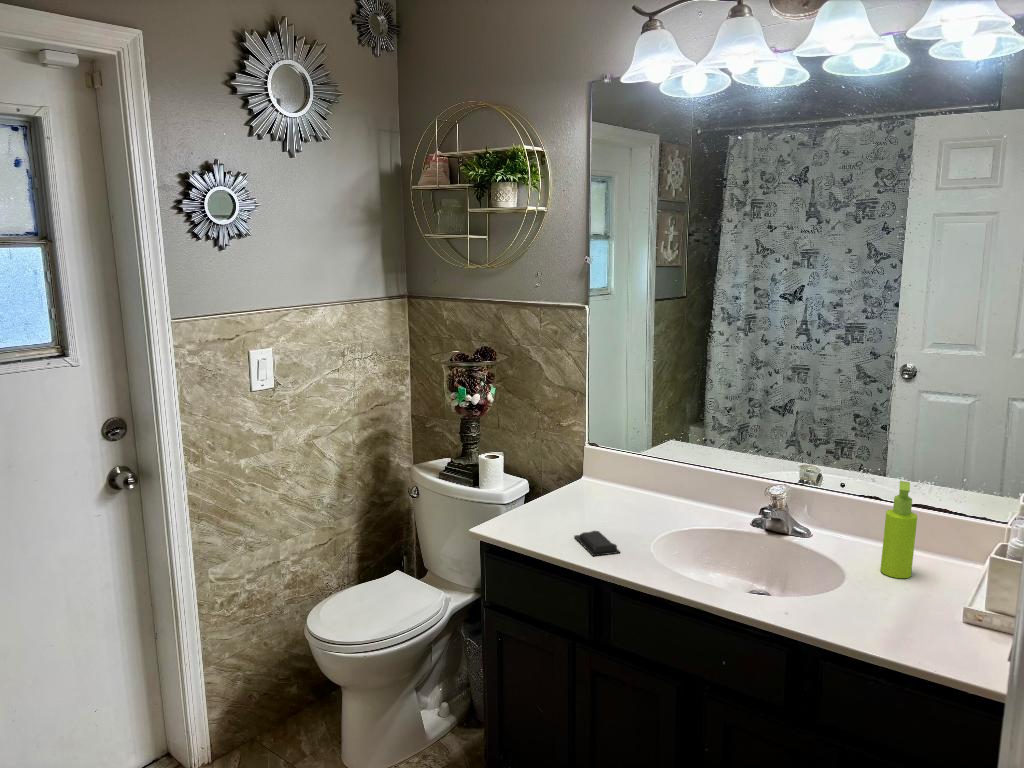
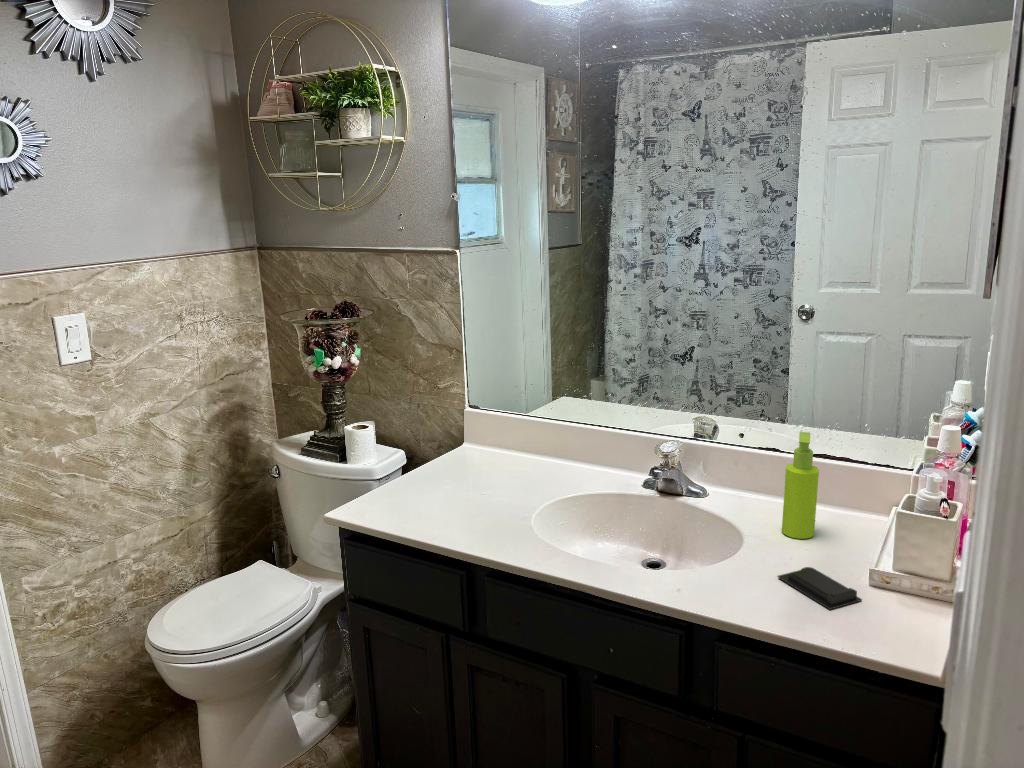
soap bar: present [574,531,620,556] -> present [778,567,862,610]

